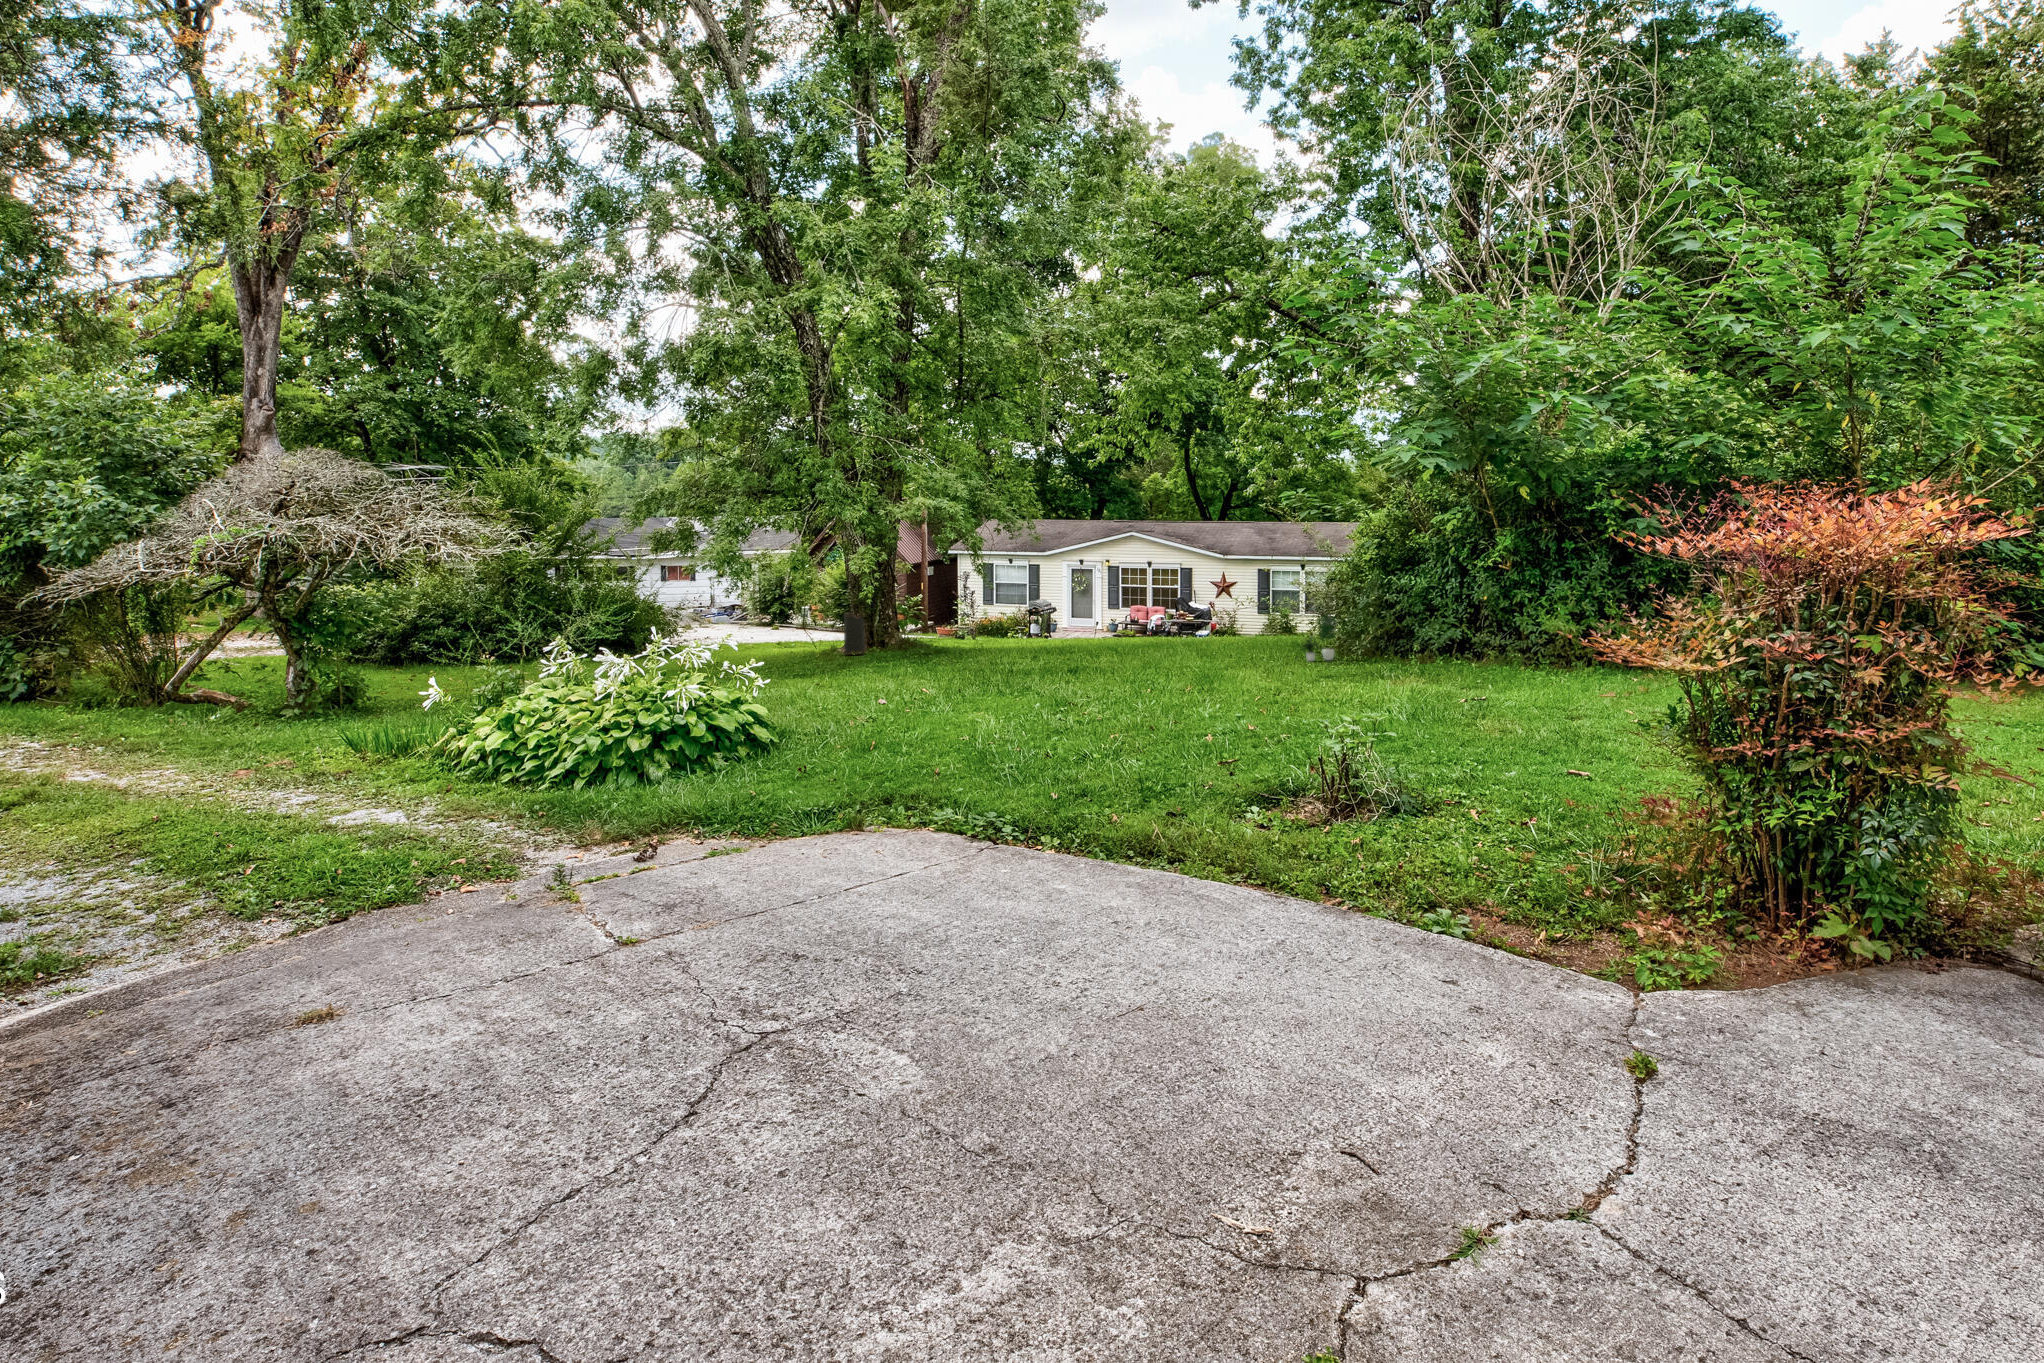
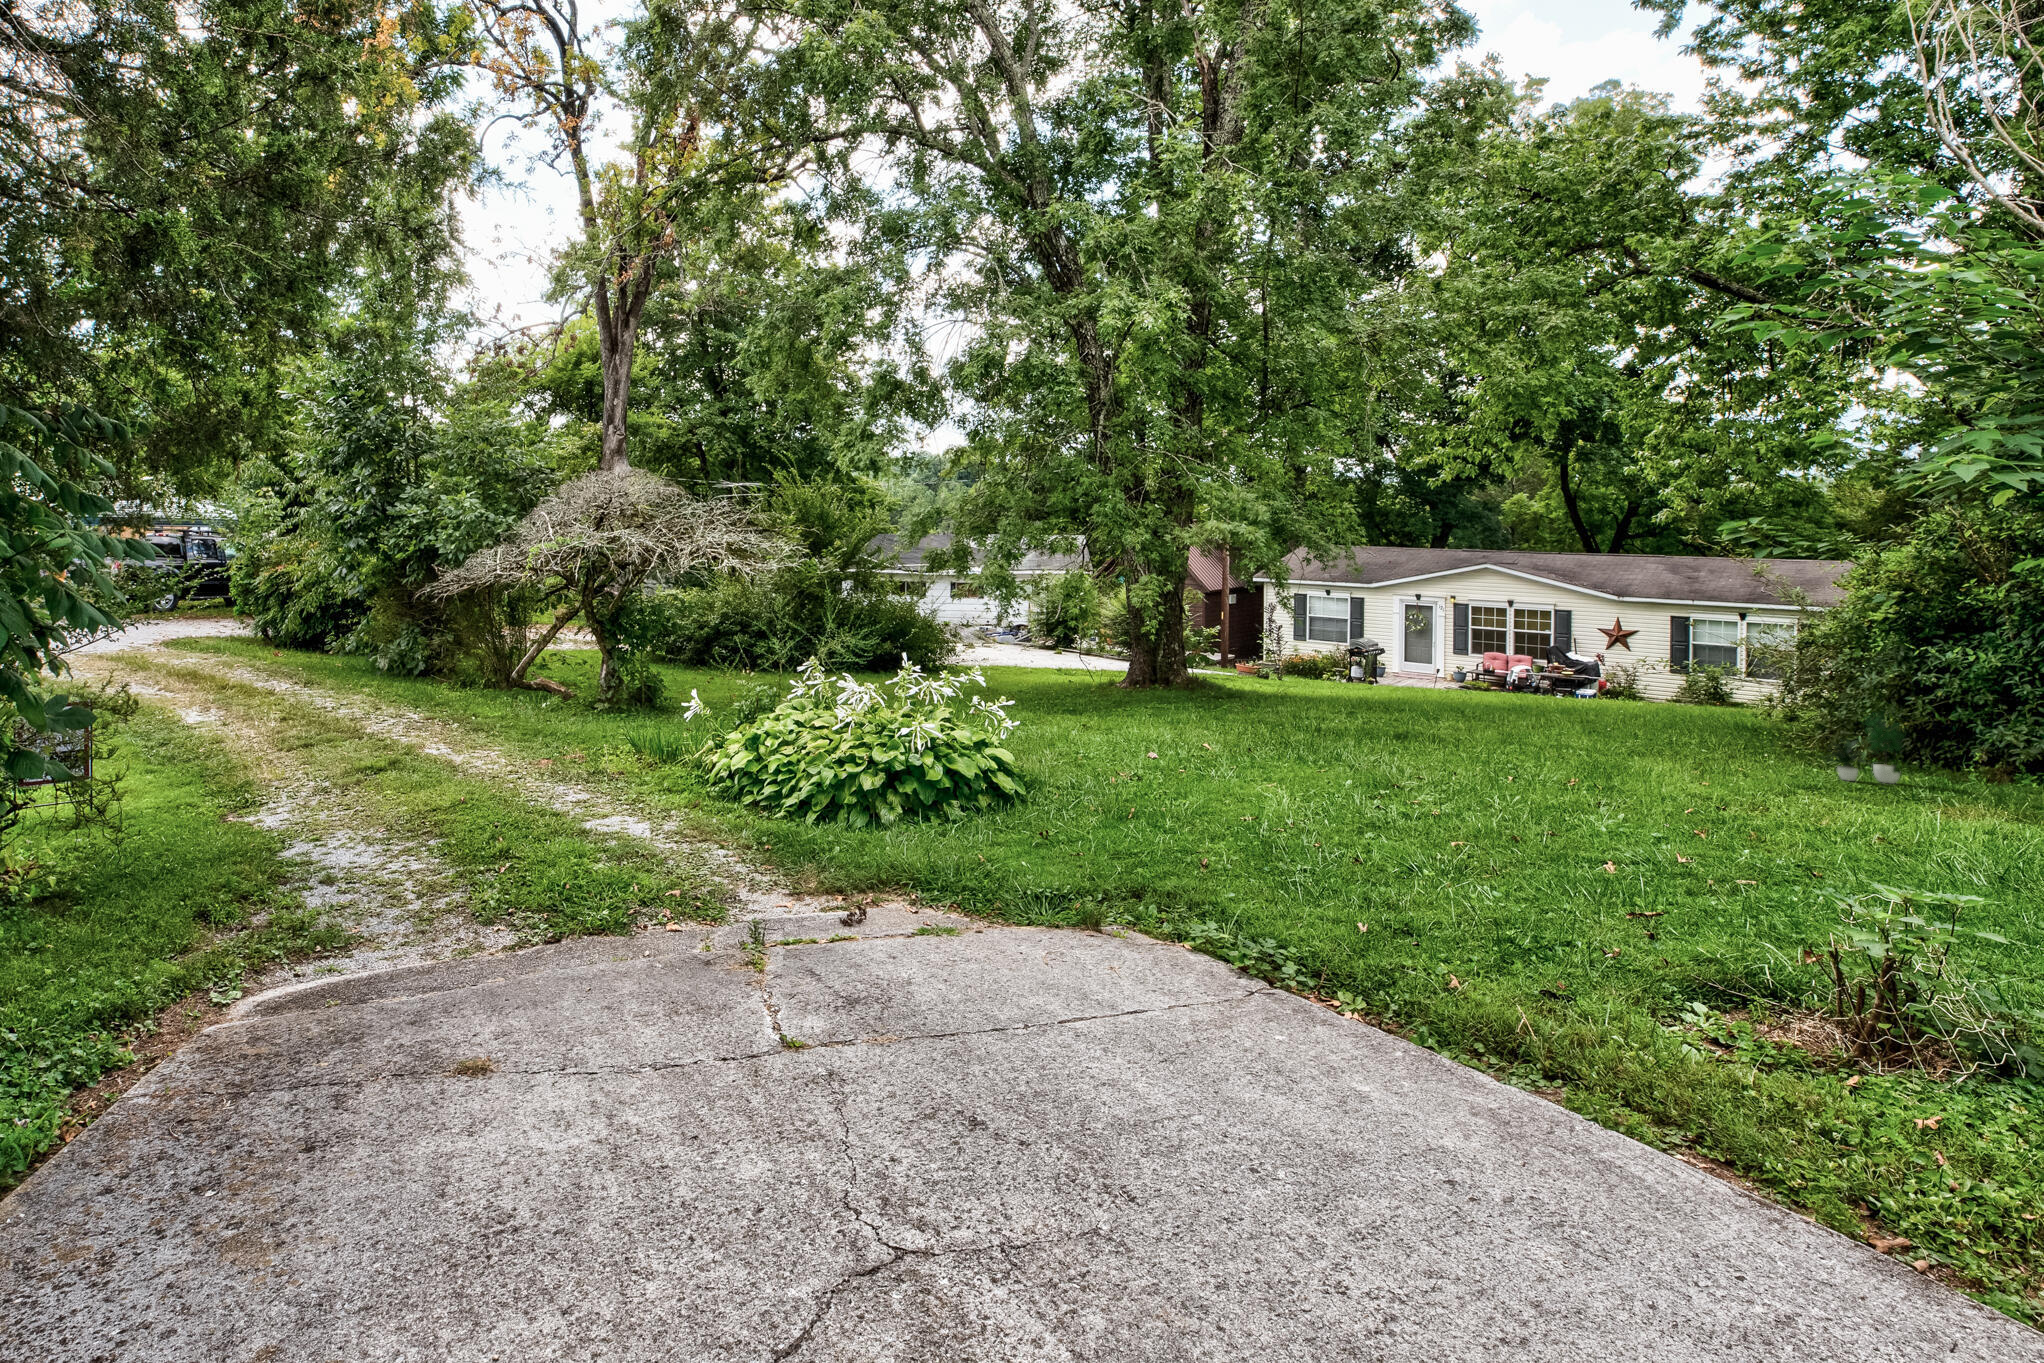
trash can: present [844,613,865,655] -> none [1116,642,1141,690]

